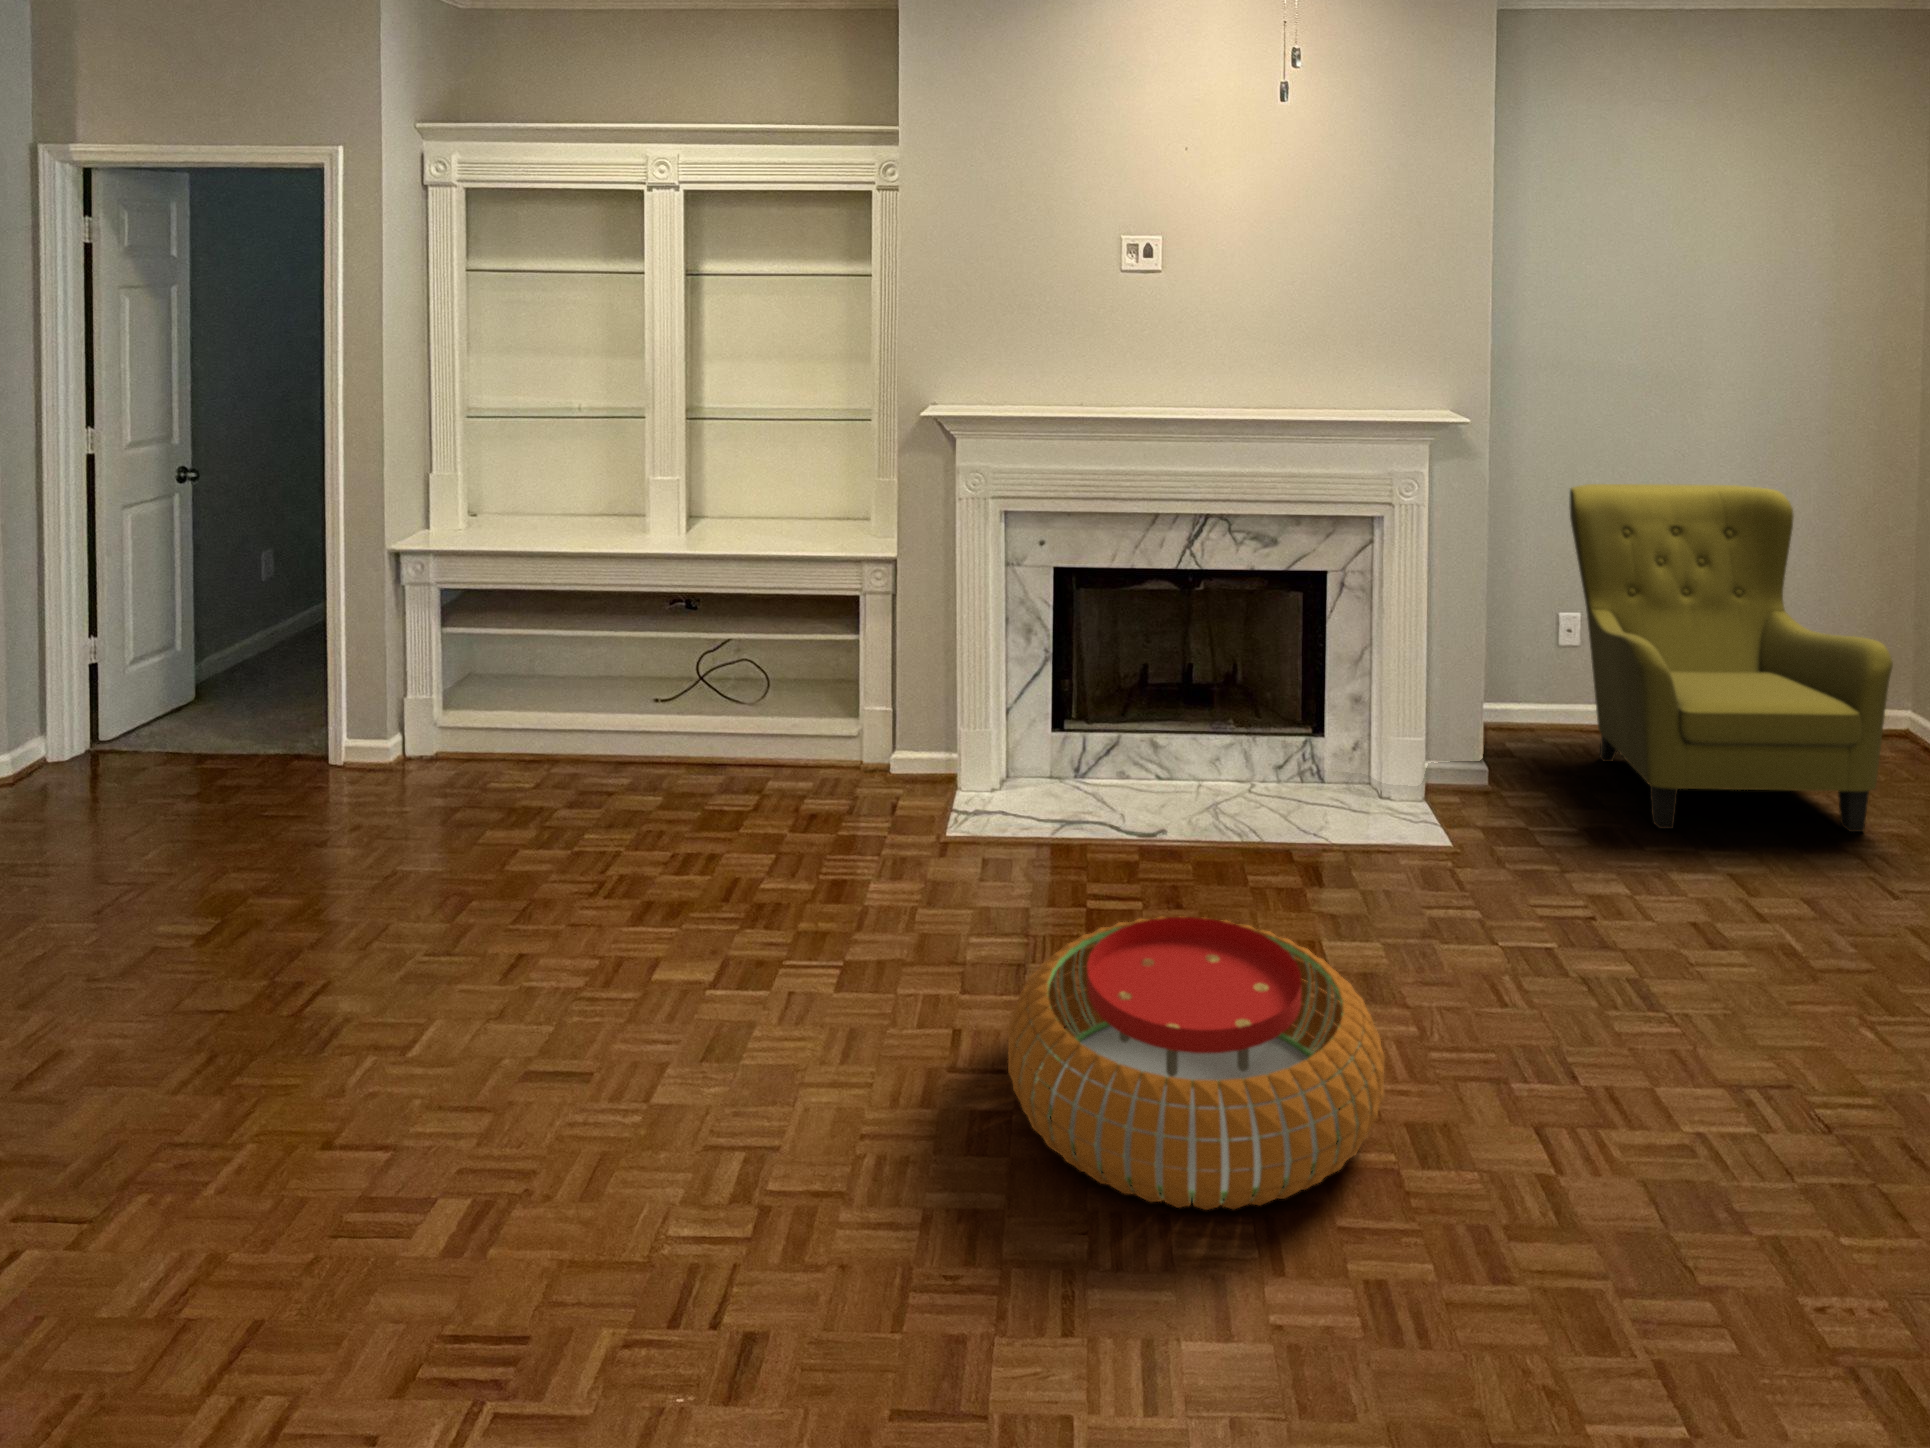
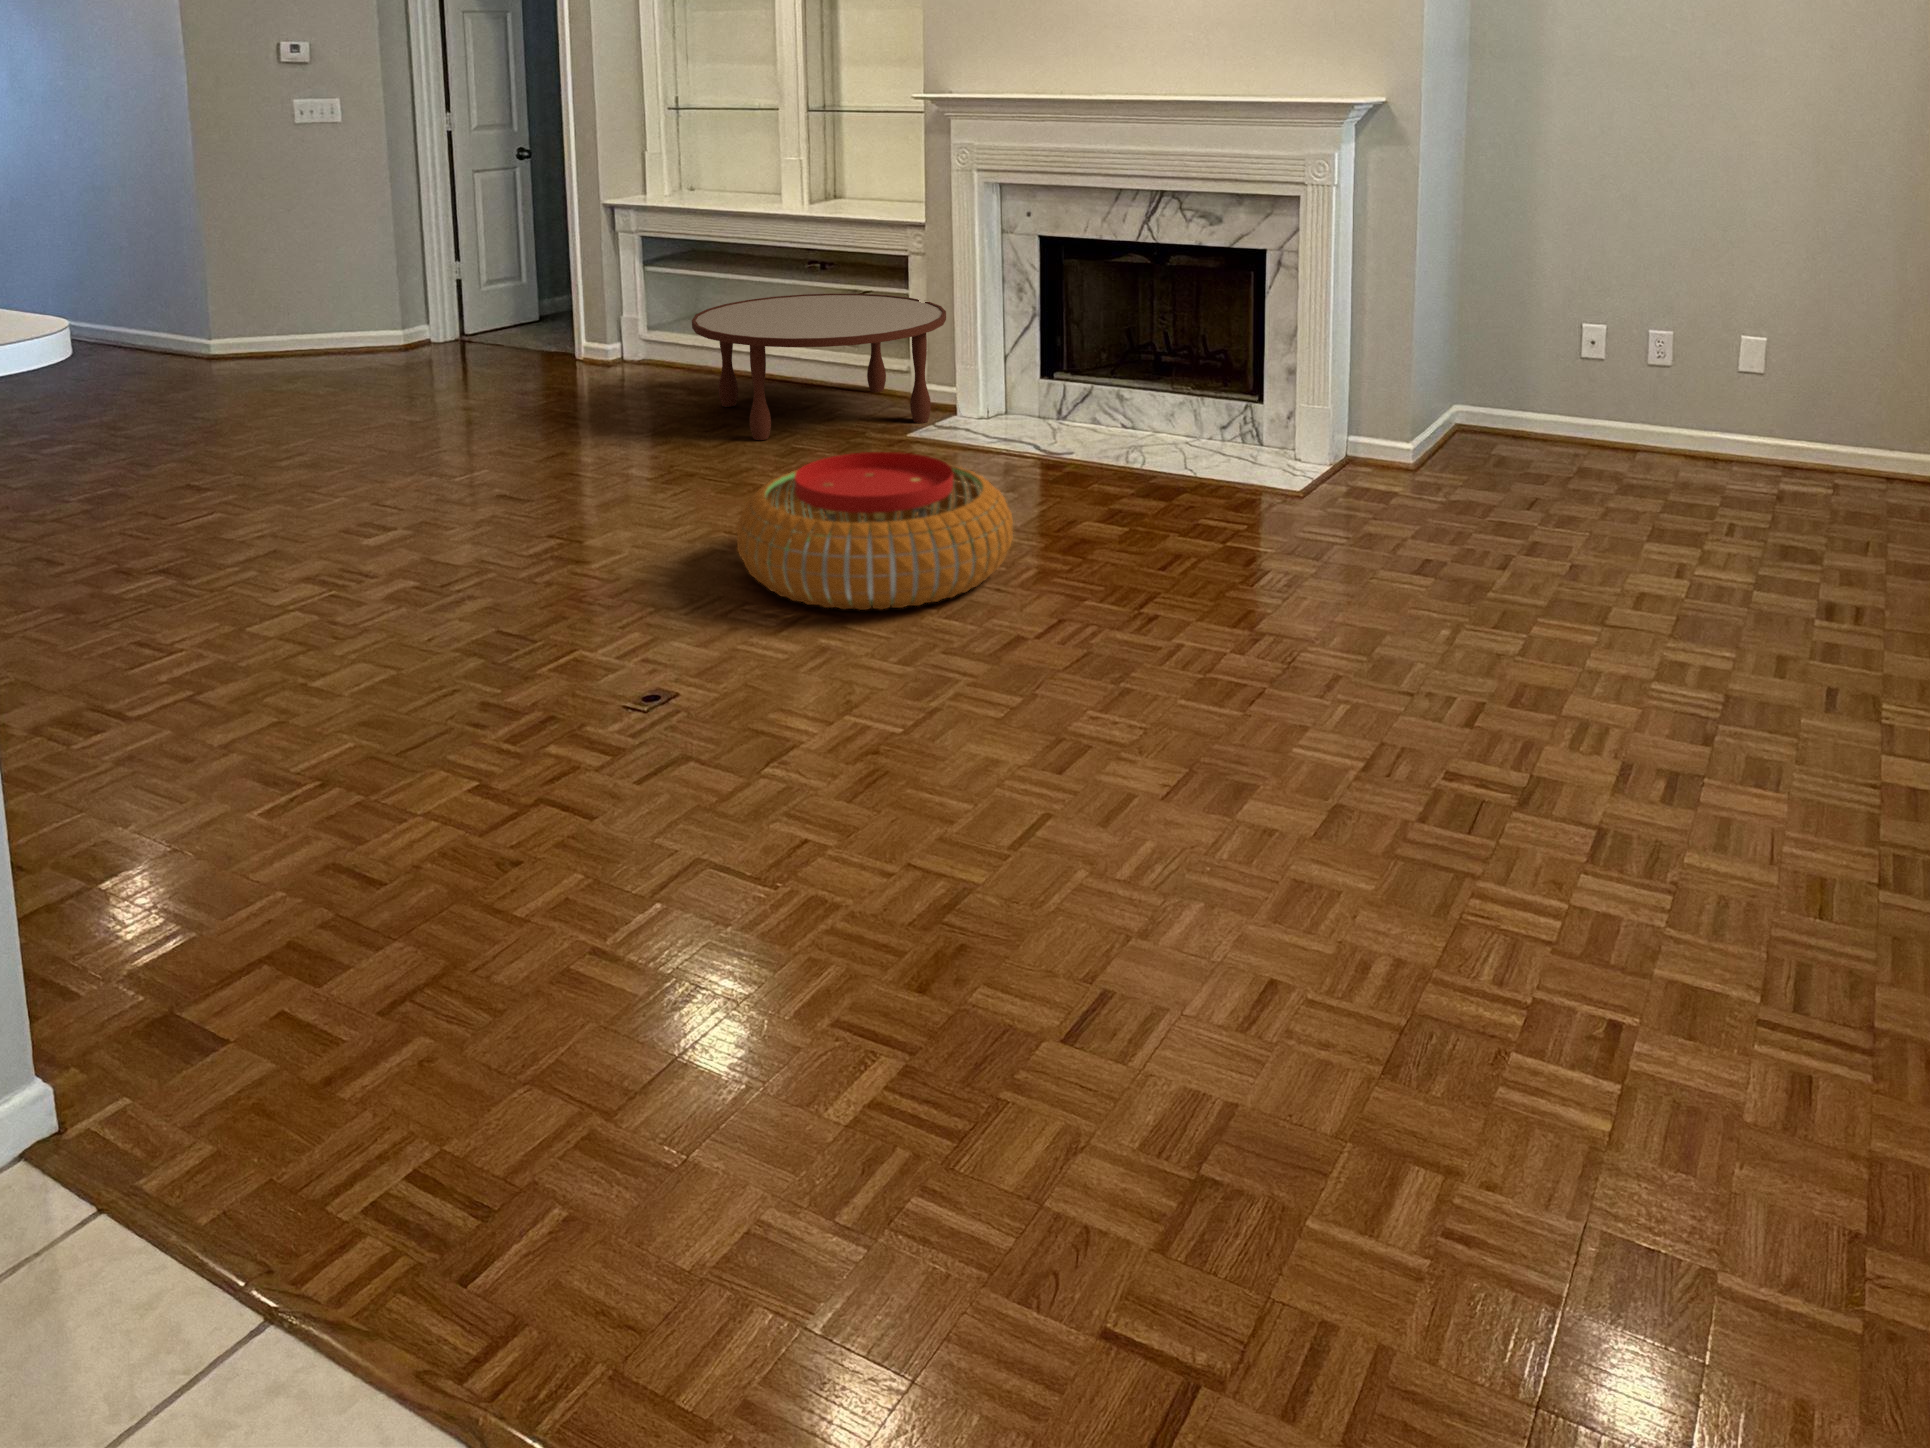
armchair: present [1570,484,1893,832] -> none [1516,187,1810,539]
coffee table: none [617,641,940,878] -> present [692,293,946,440]

